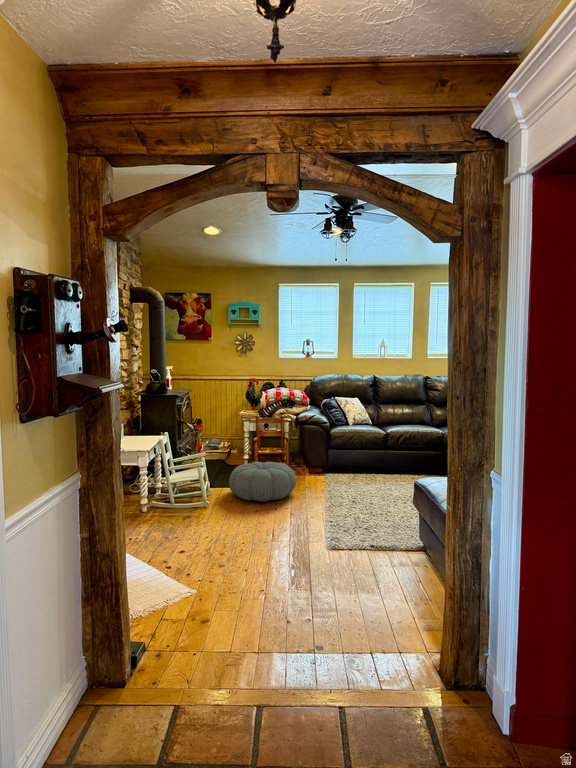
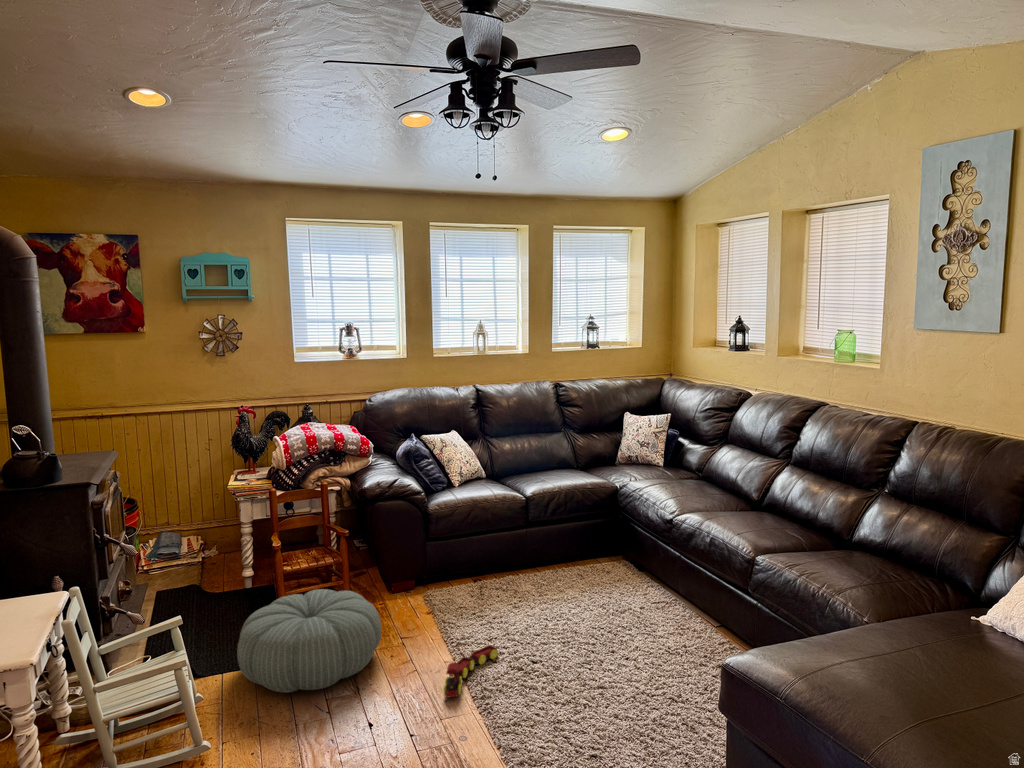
toy train: none [316,499,351,514] -> present [444,645,498,697]

